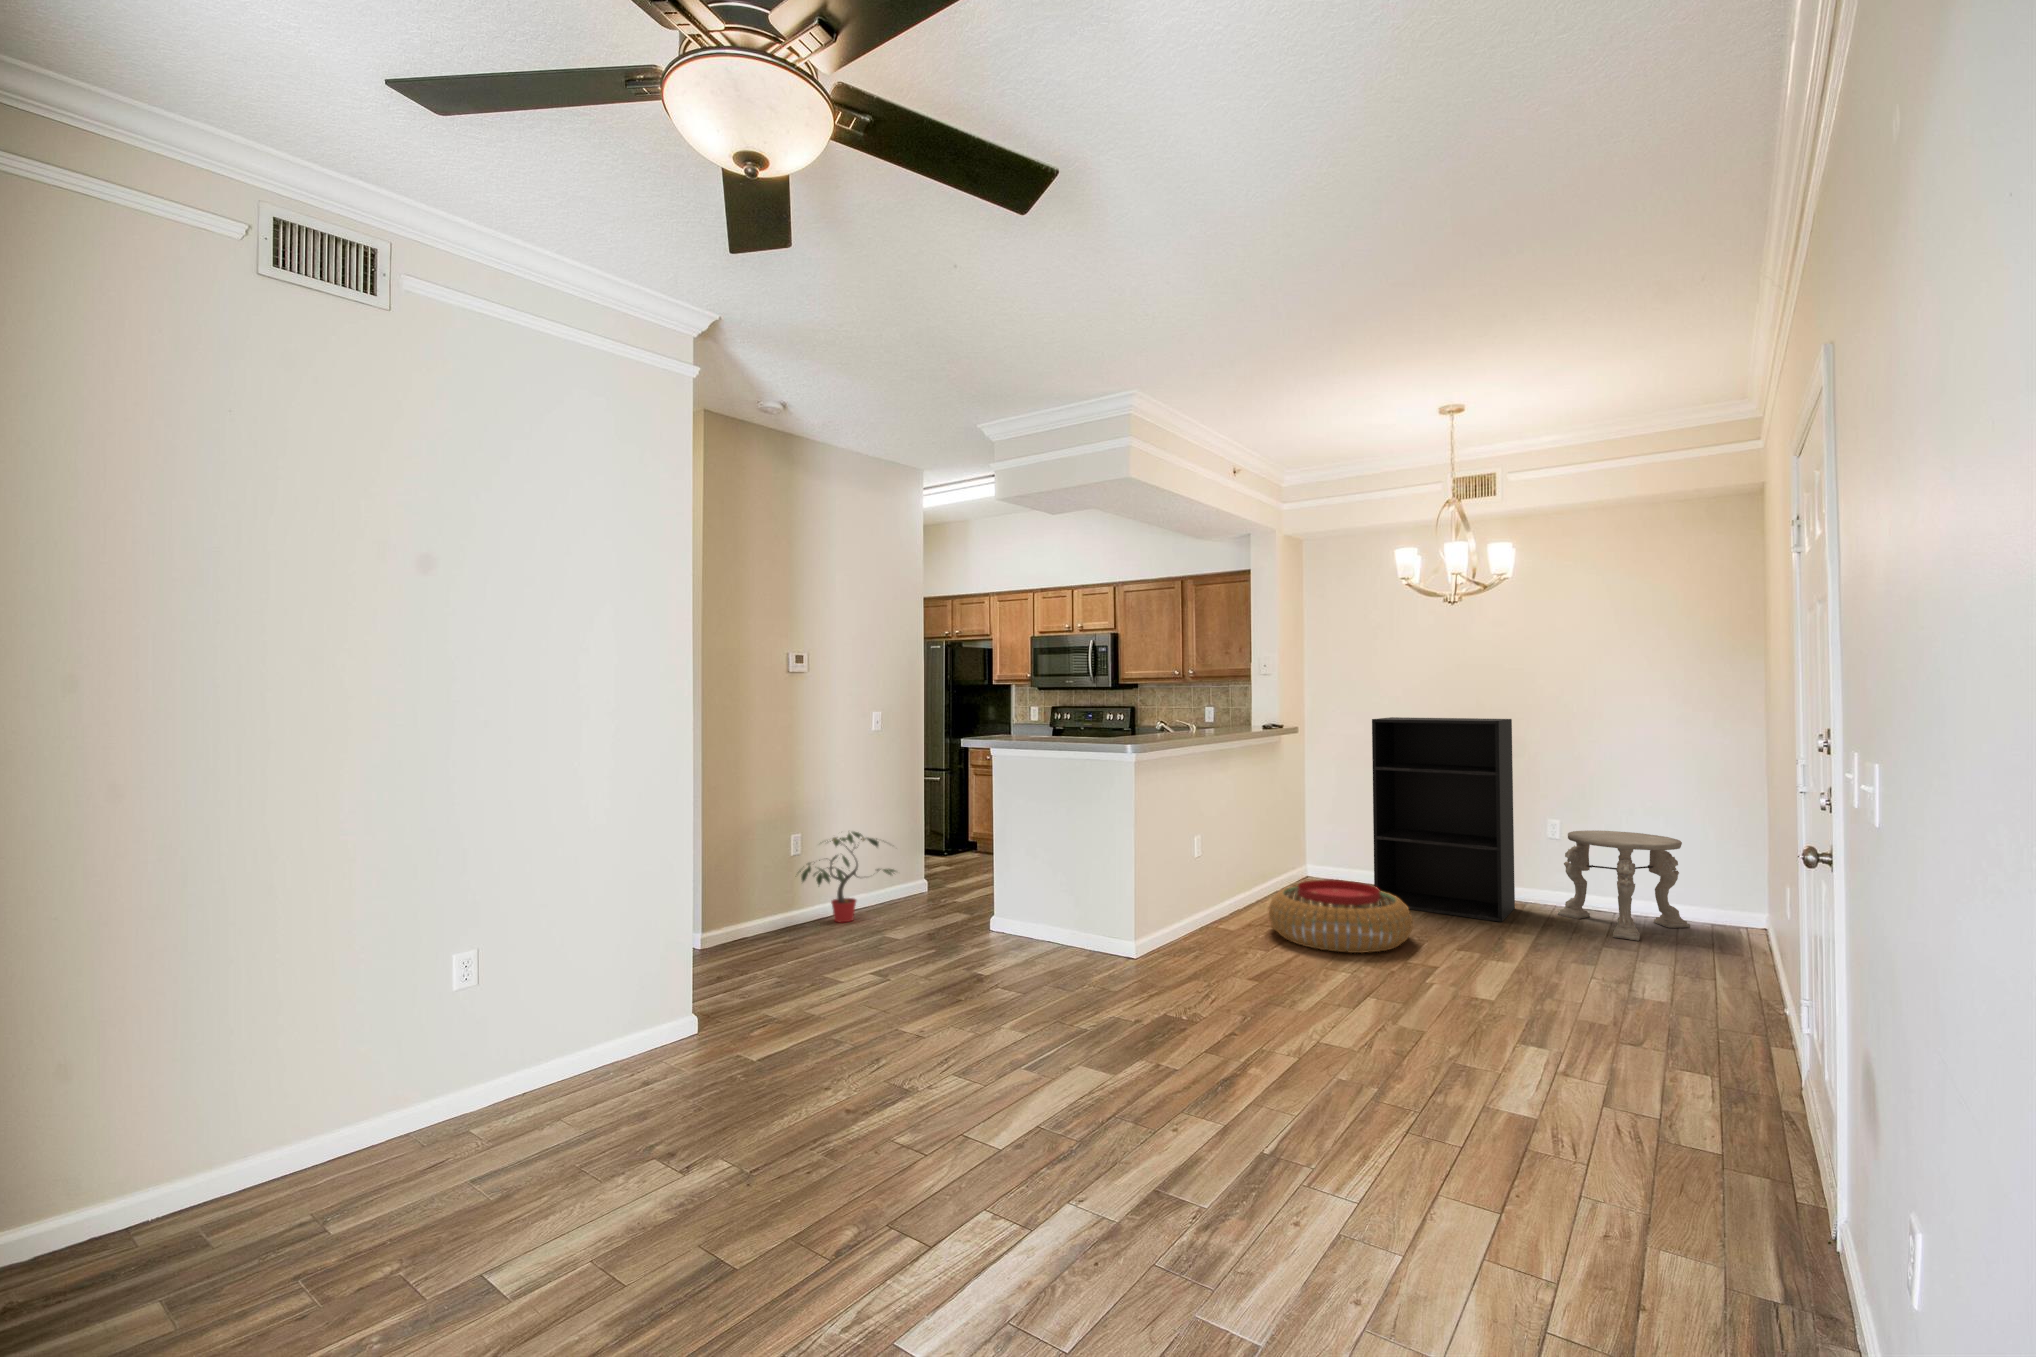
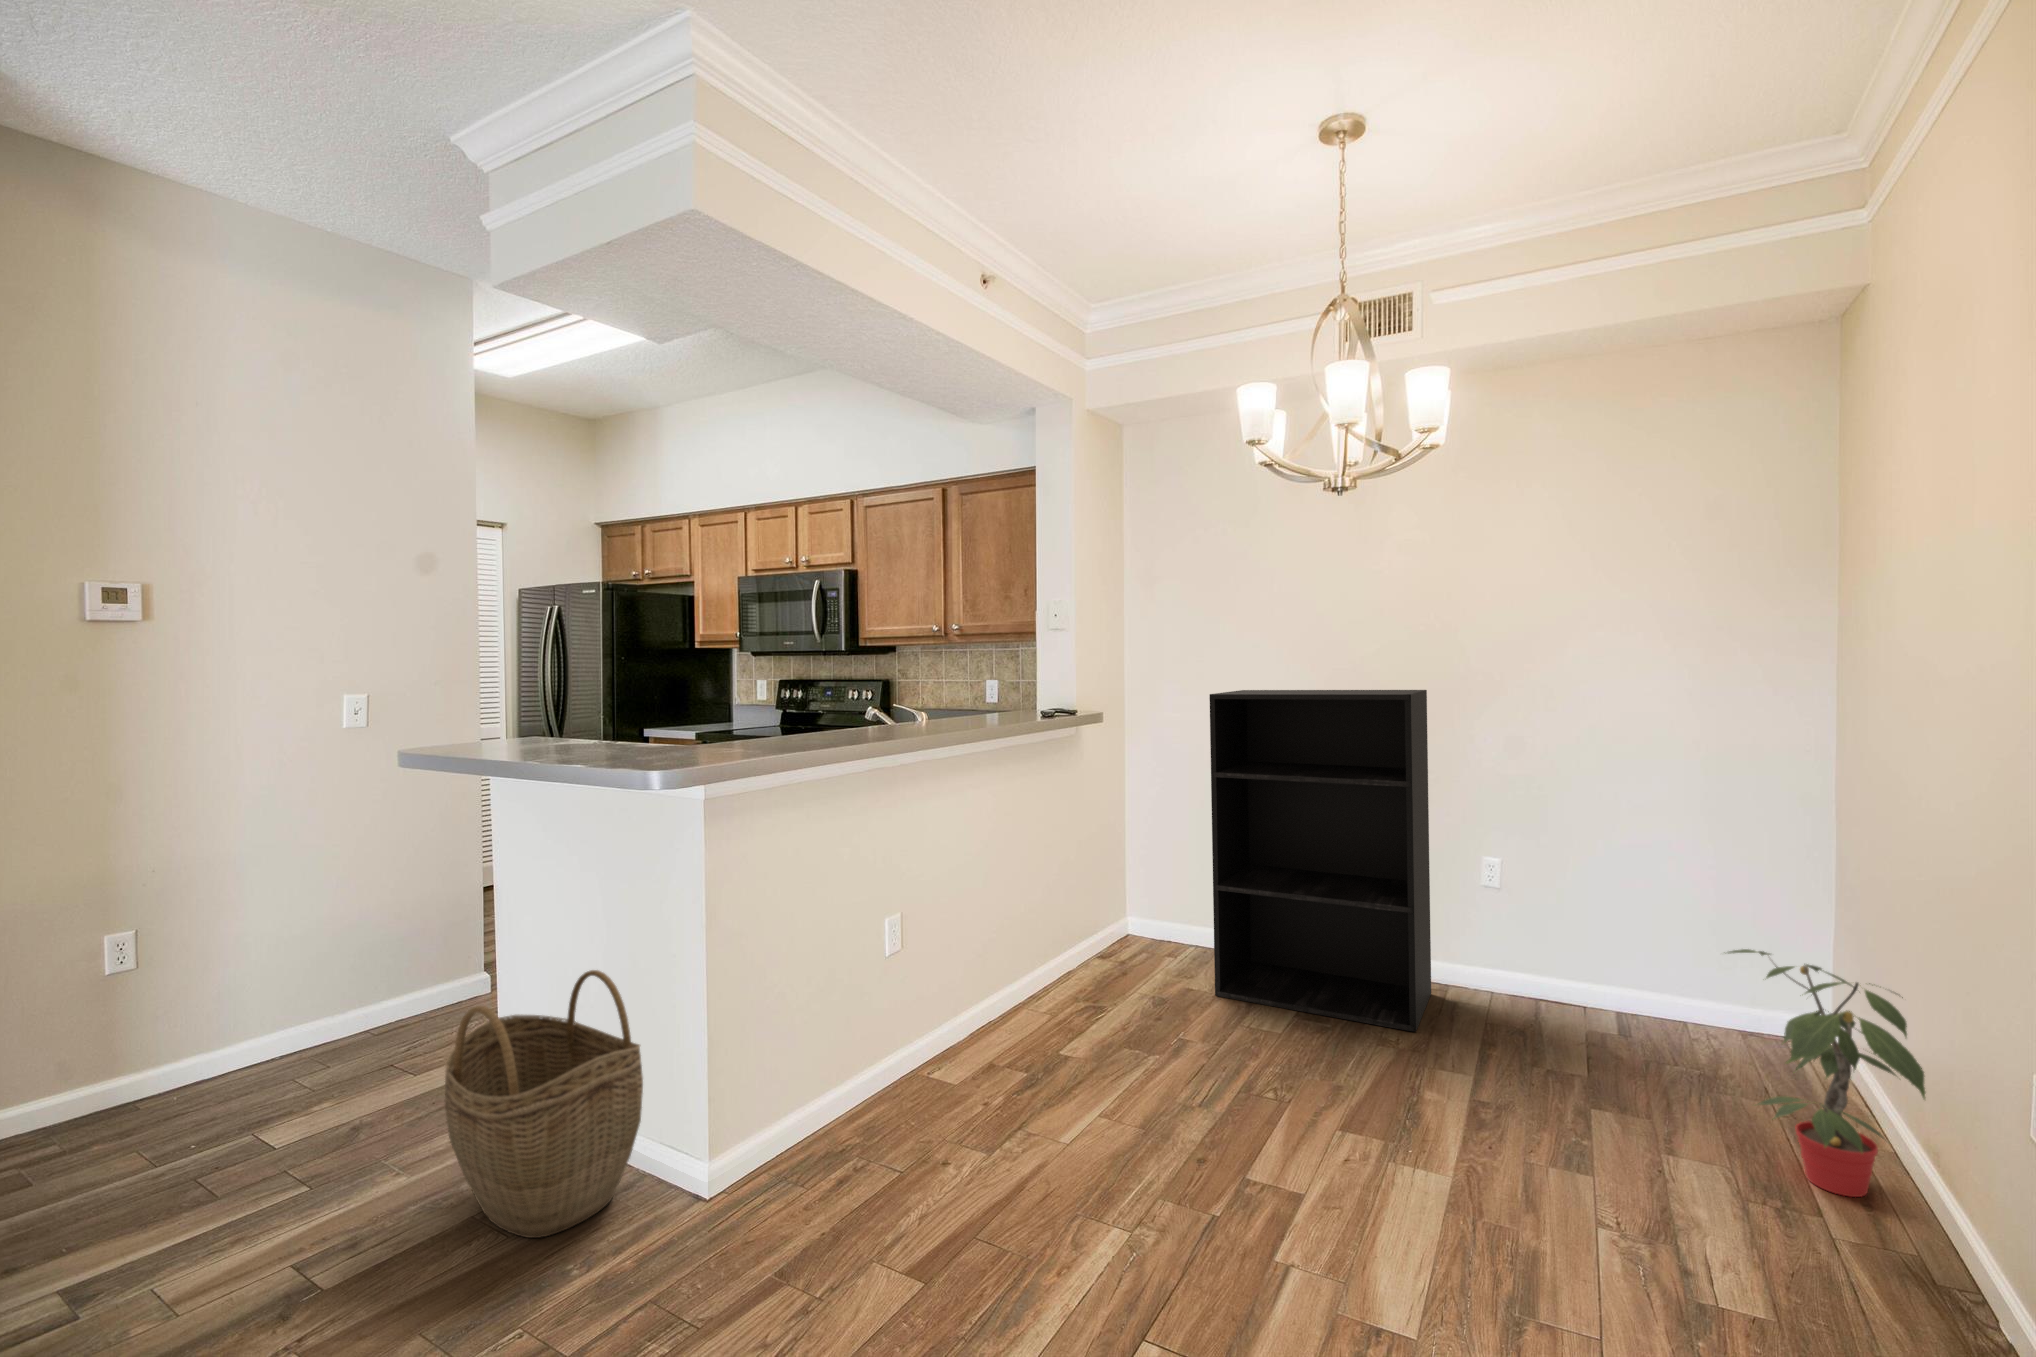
side table: present [1558,830,1690,941] -> none [1499,867,1709,1073]
potted plant: present [800,832,896,922] -> present [1728,949,1925,1197]
woven basket: none [1009,847,1100,963] -> present [445,970,643,1238]
pouf: present [1269,880,1413,953] -> none [1016,982,1269,1151]

